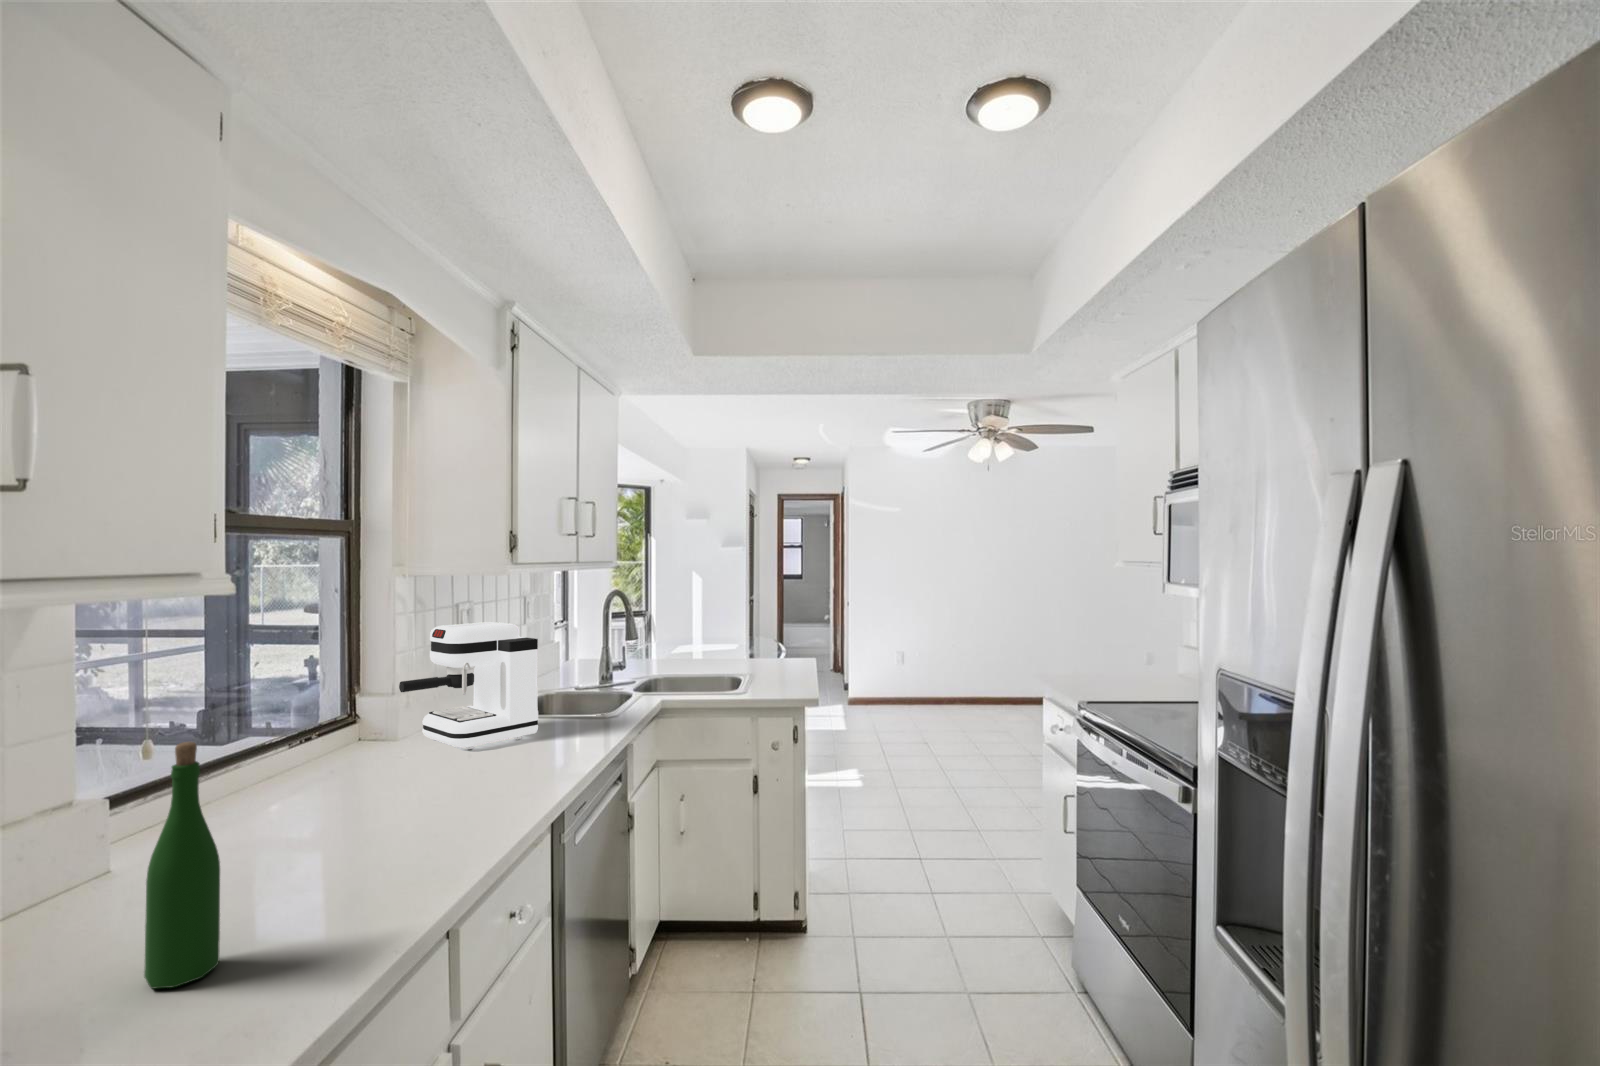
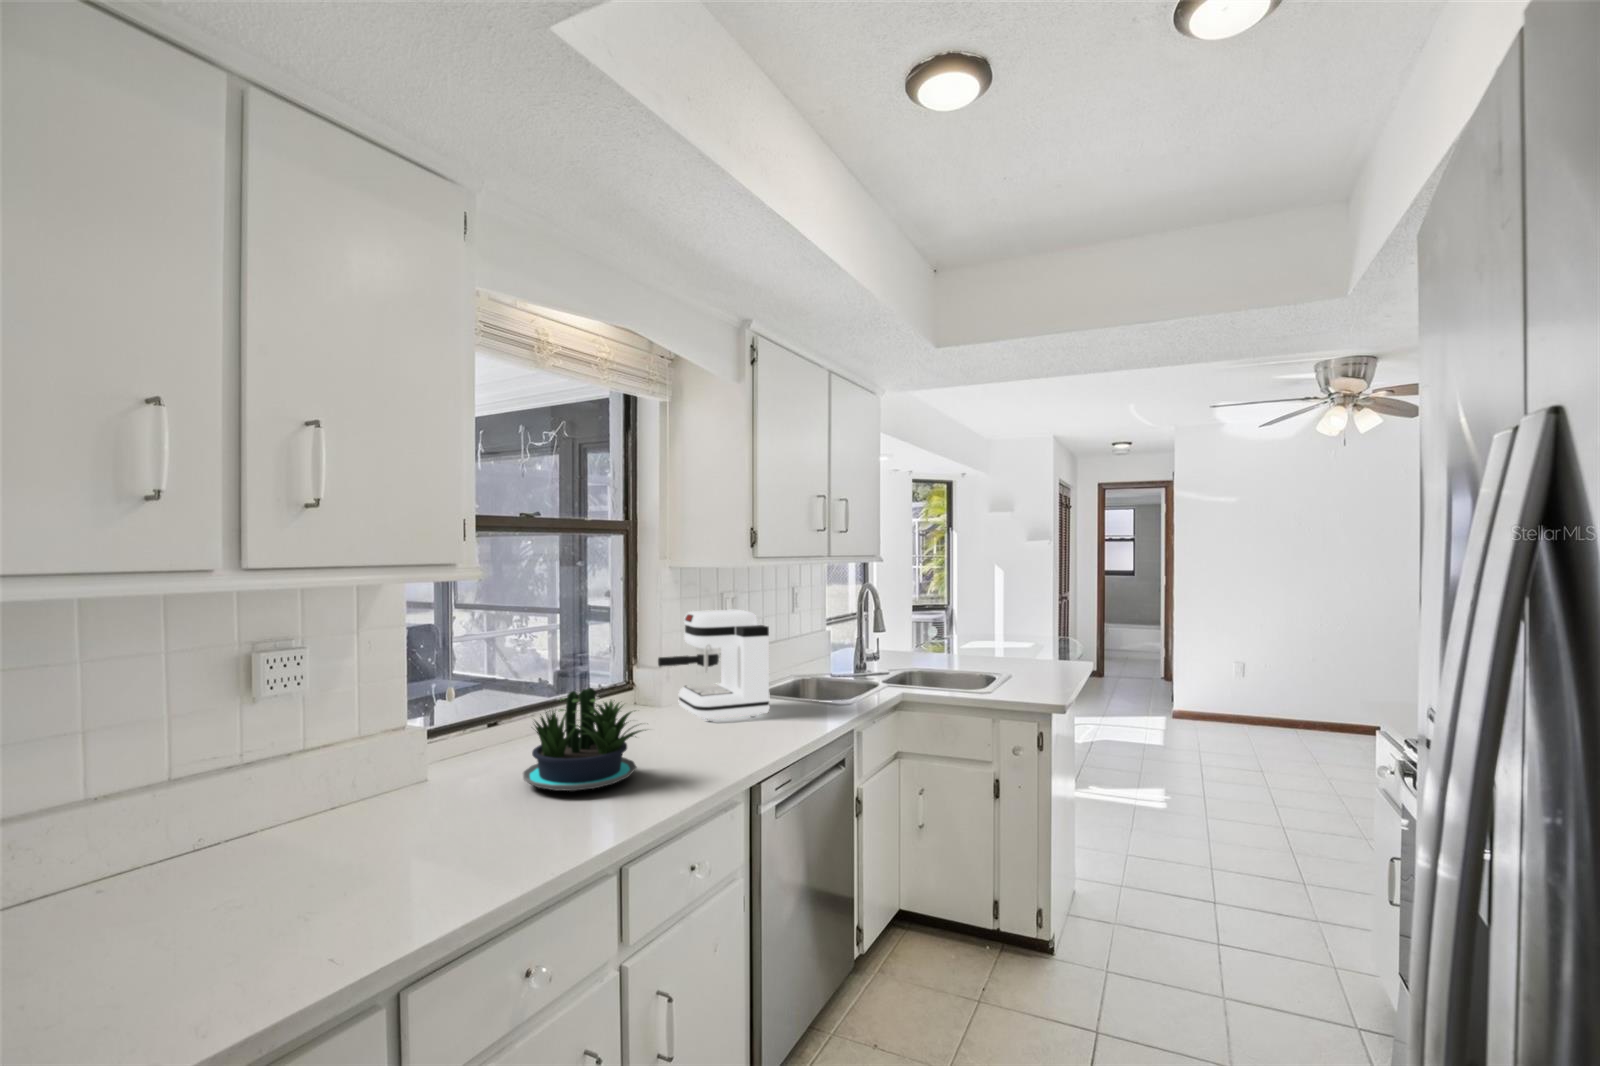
potted plant: none [256,725,440,859] -> present [523,688,646,791]
wine bottle: present [144,742,220,989] -> none [421,686,465,861]

